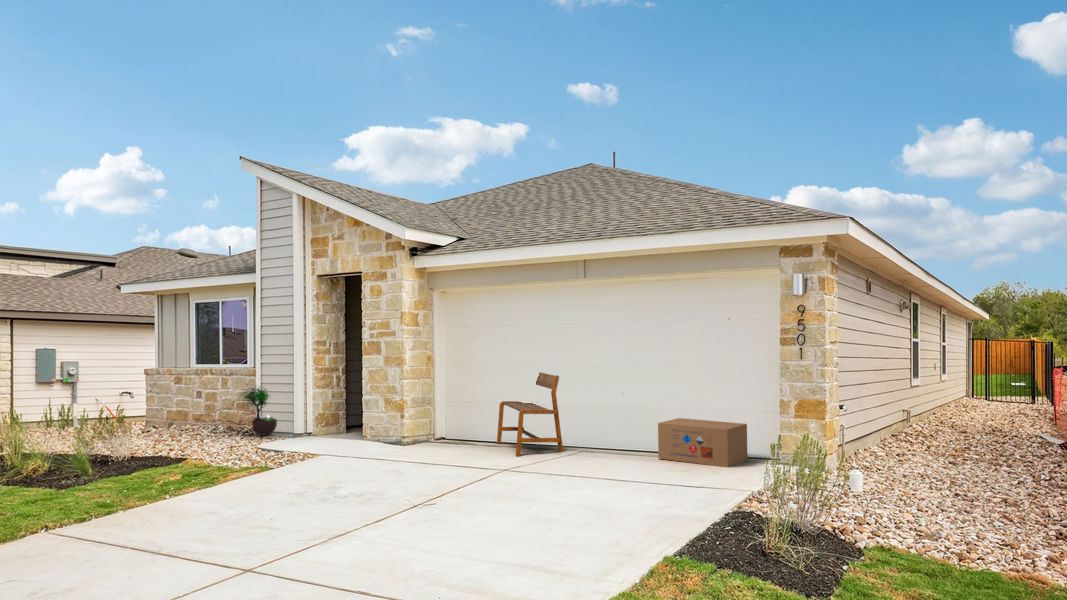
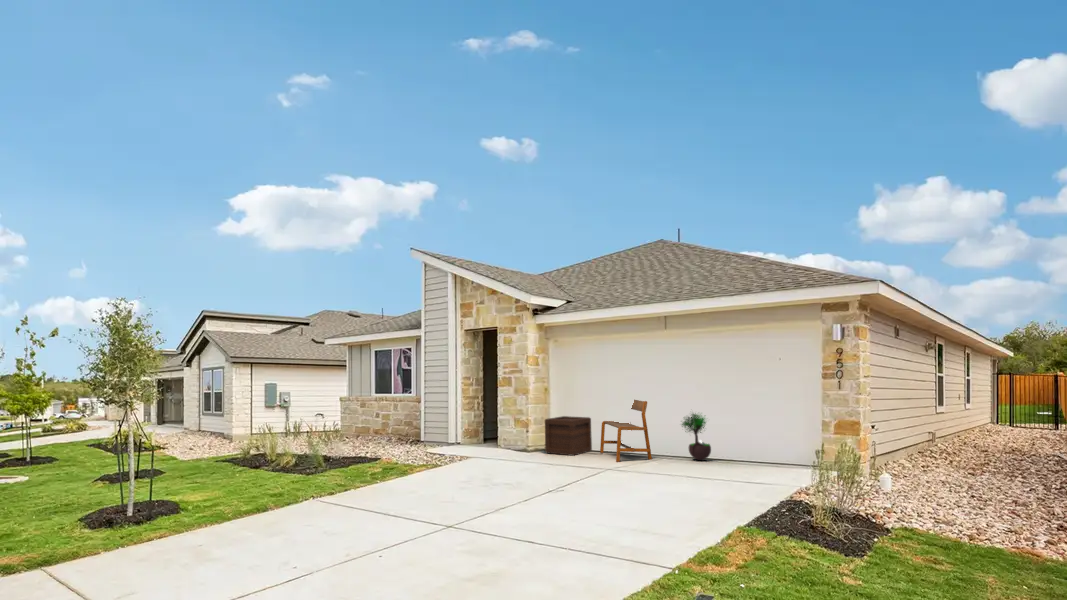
potted tree: present [244,387,277,435] -> present [682,414,711,460]
wooden crate: none [423,395,486,448] -> present [545,416,592,456]
cardboard box: present [658,418,748,467] -> none [725,434,798,472]

